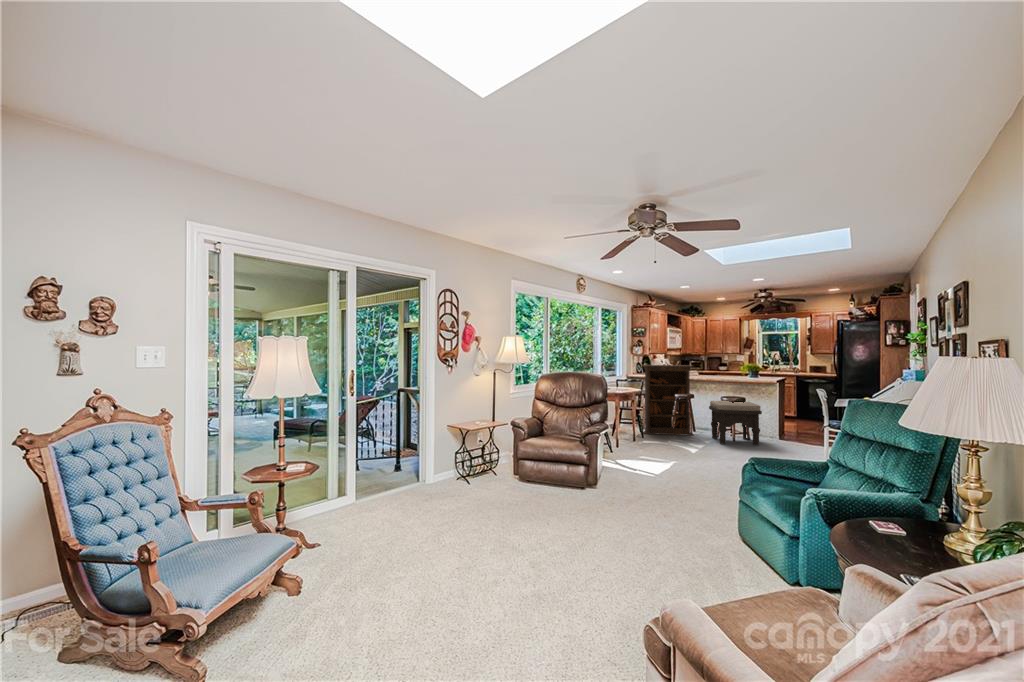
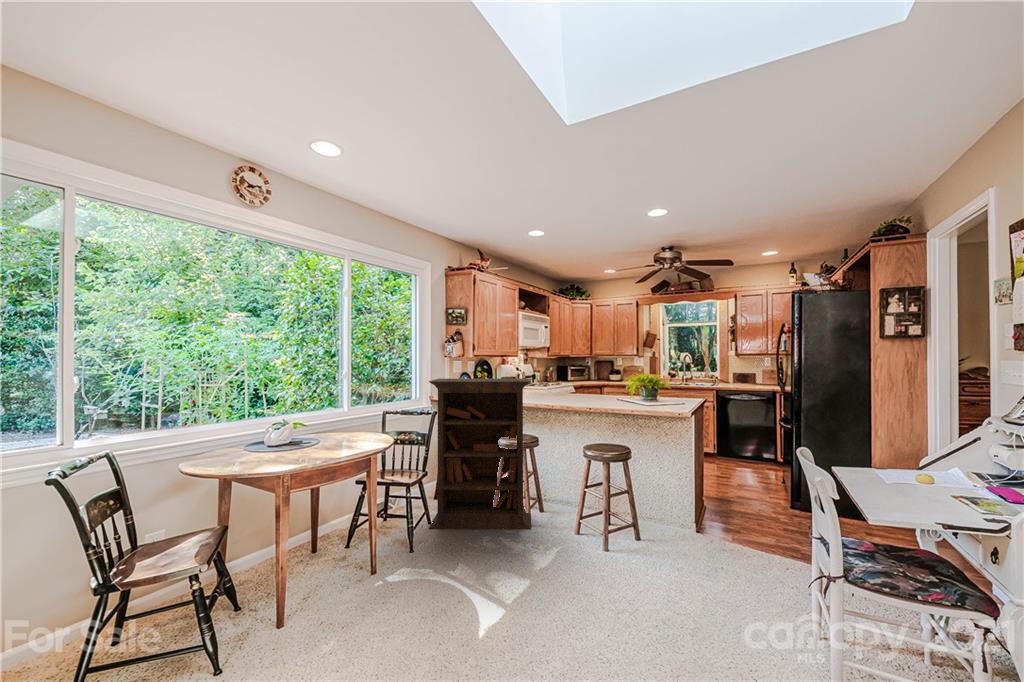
ottoman: present [709,401,762,446] -> none [556,457,662,577]

